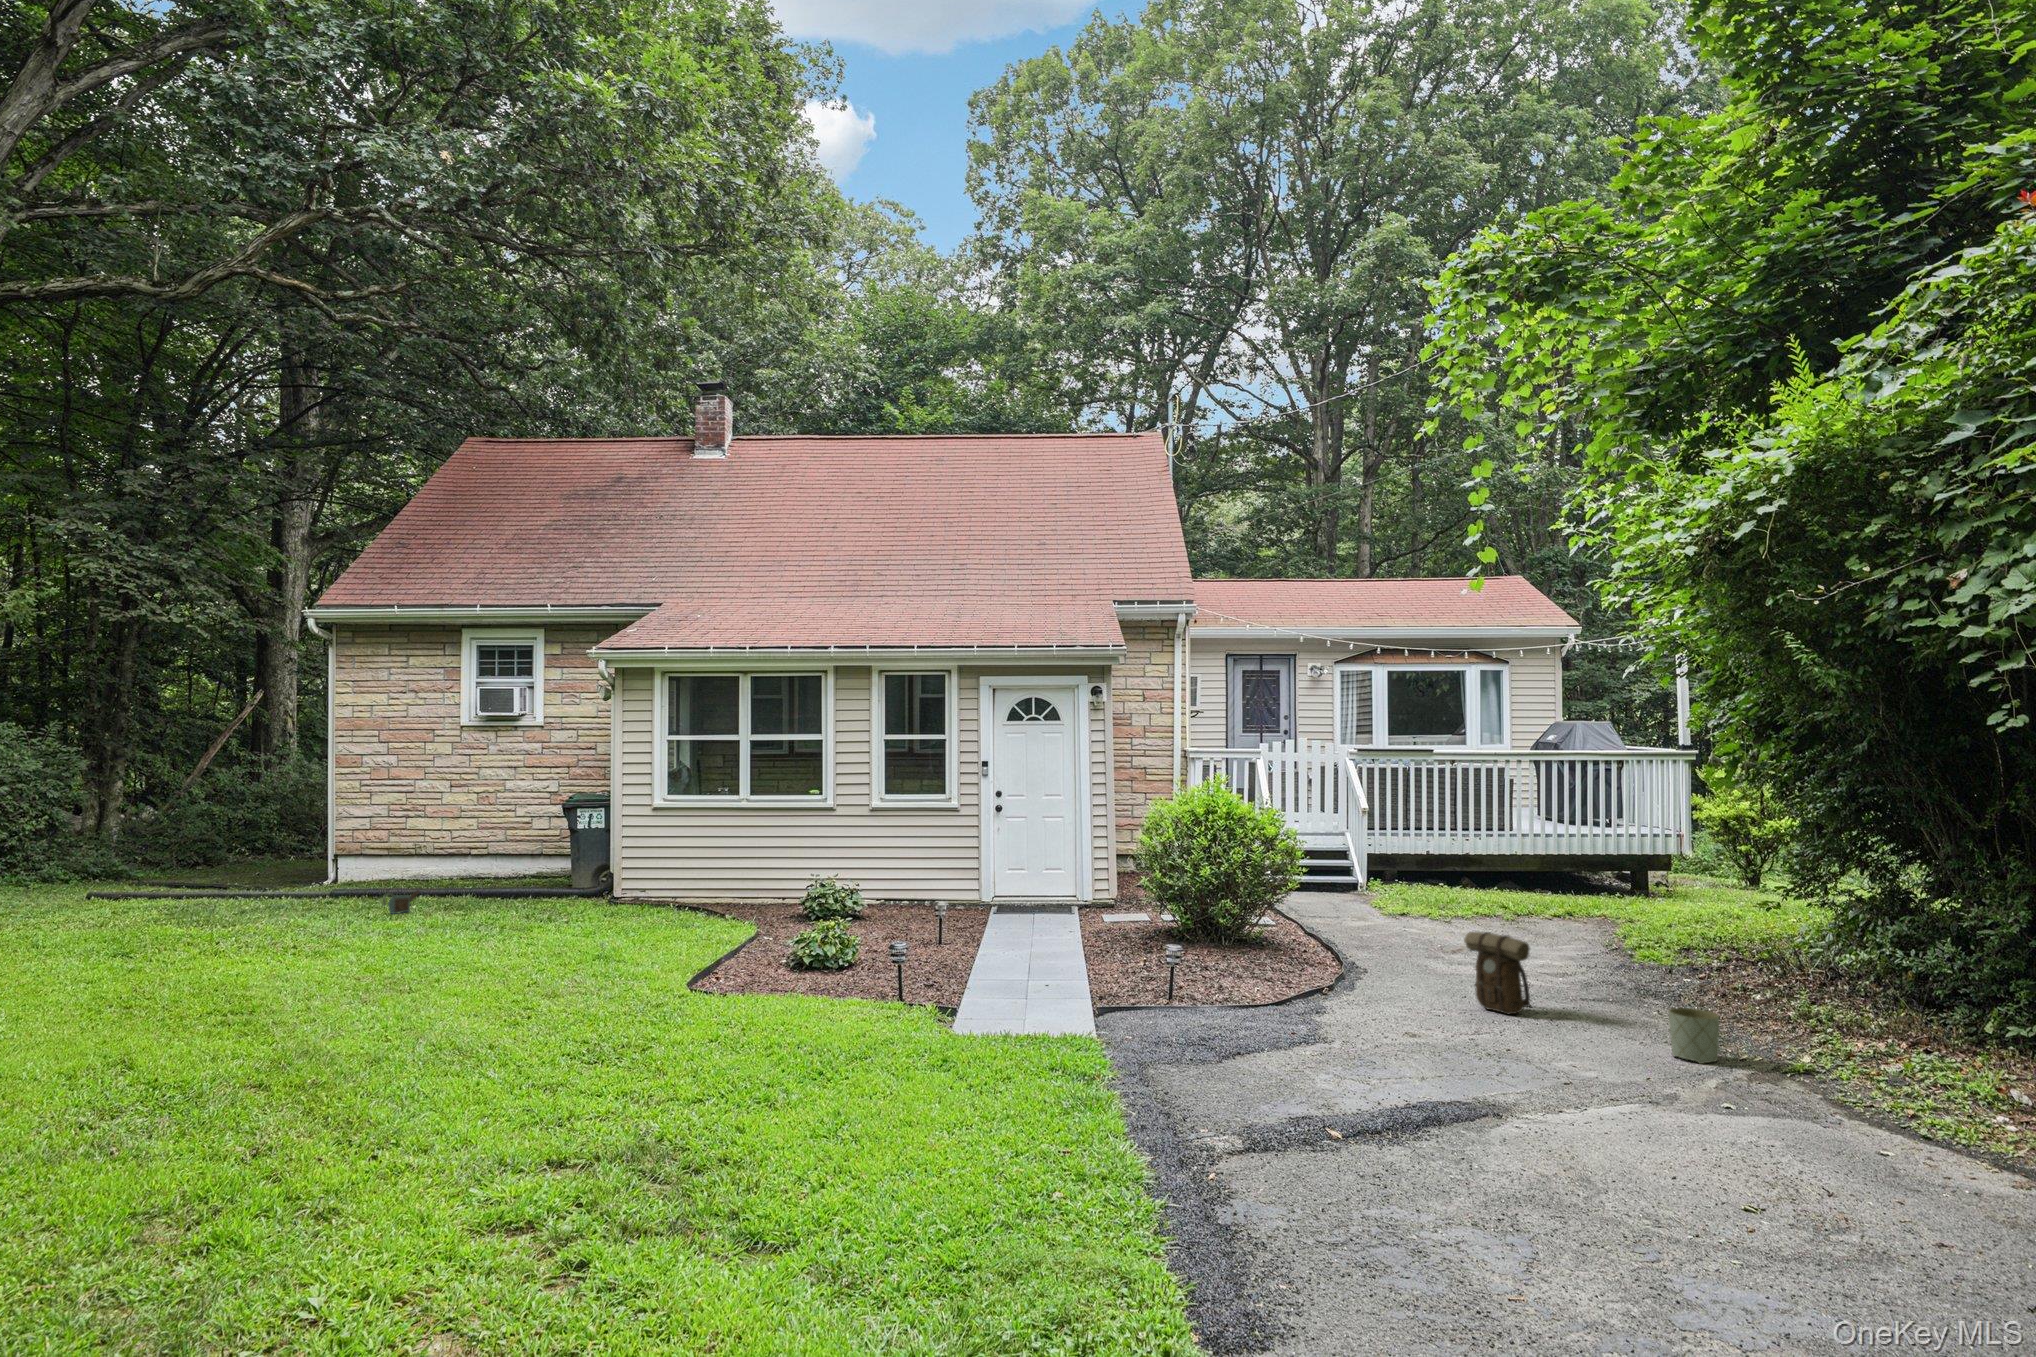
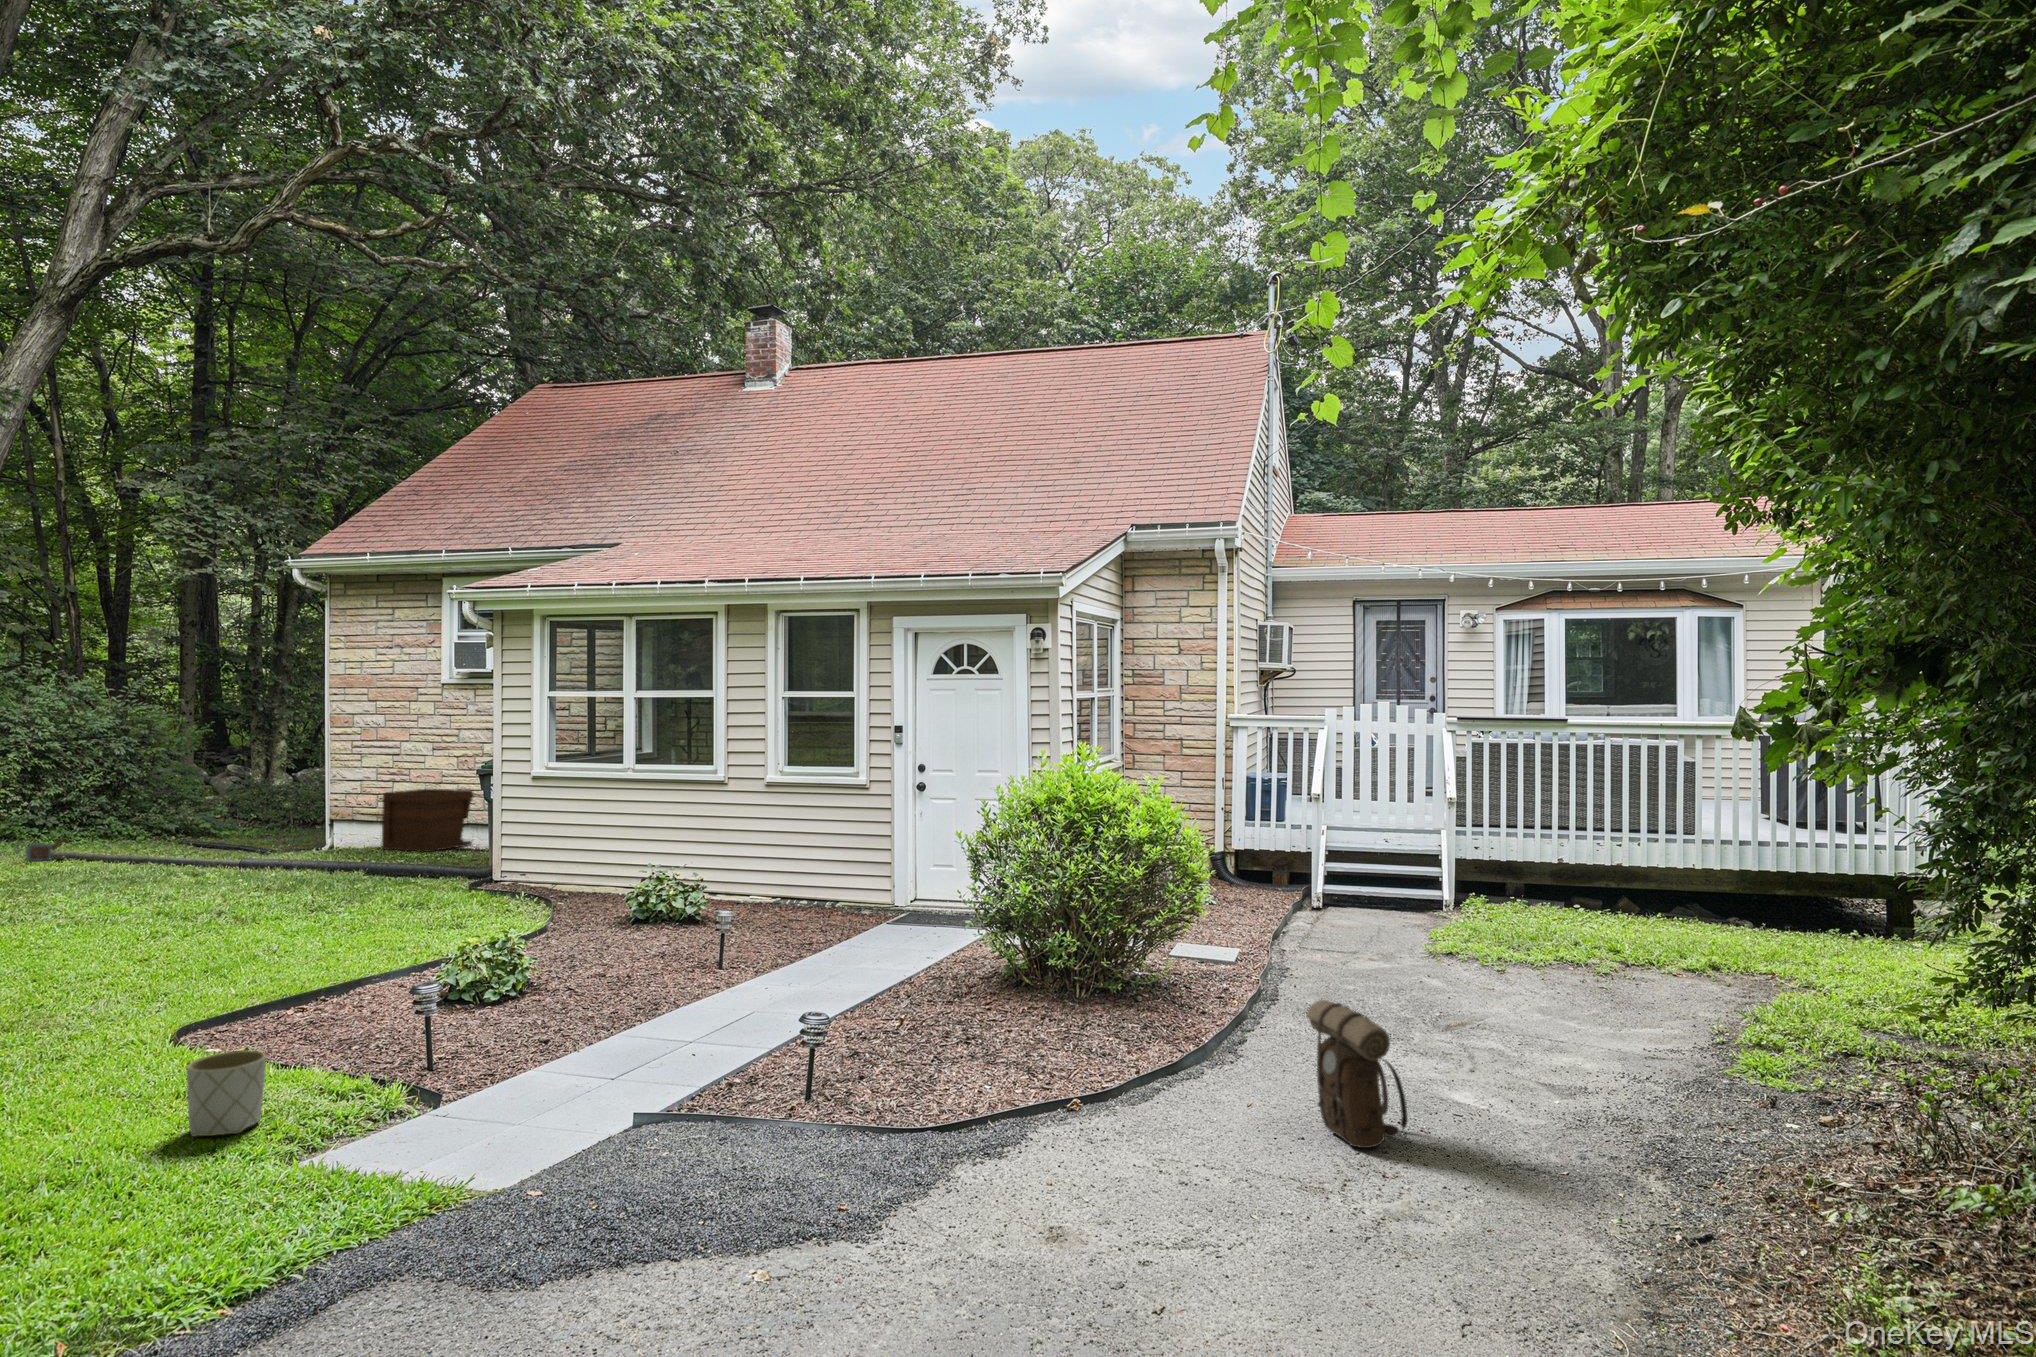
wooden crate: none [420,824,501,883] -> present [382,789,473,852]
watering can: present [383,891,419,914] -> present [17,840,65,862]
planter: present [1668,1008,1719,1064] -> present [187,1050,267,1137]

